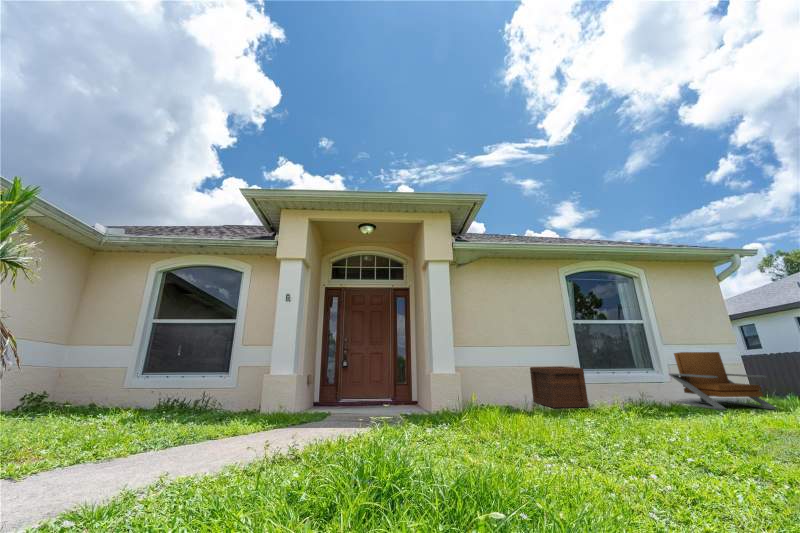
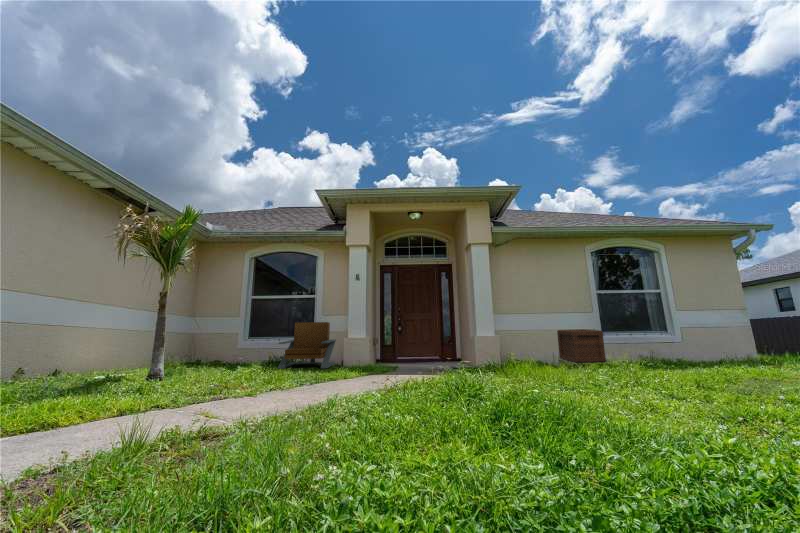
lounge chair: present [669,352,775,410] -> present [278,322,336,369]

